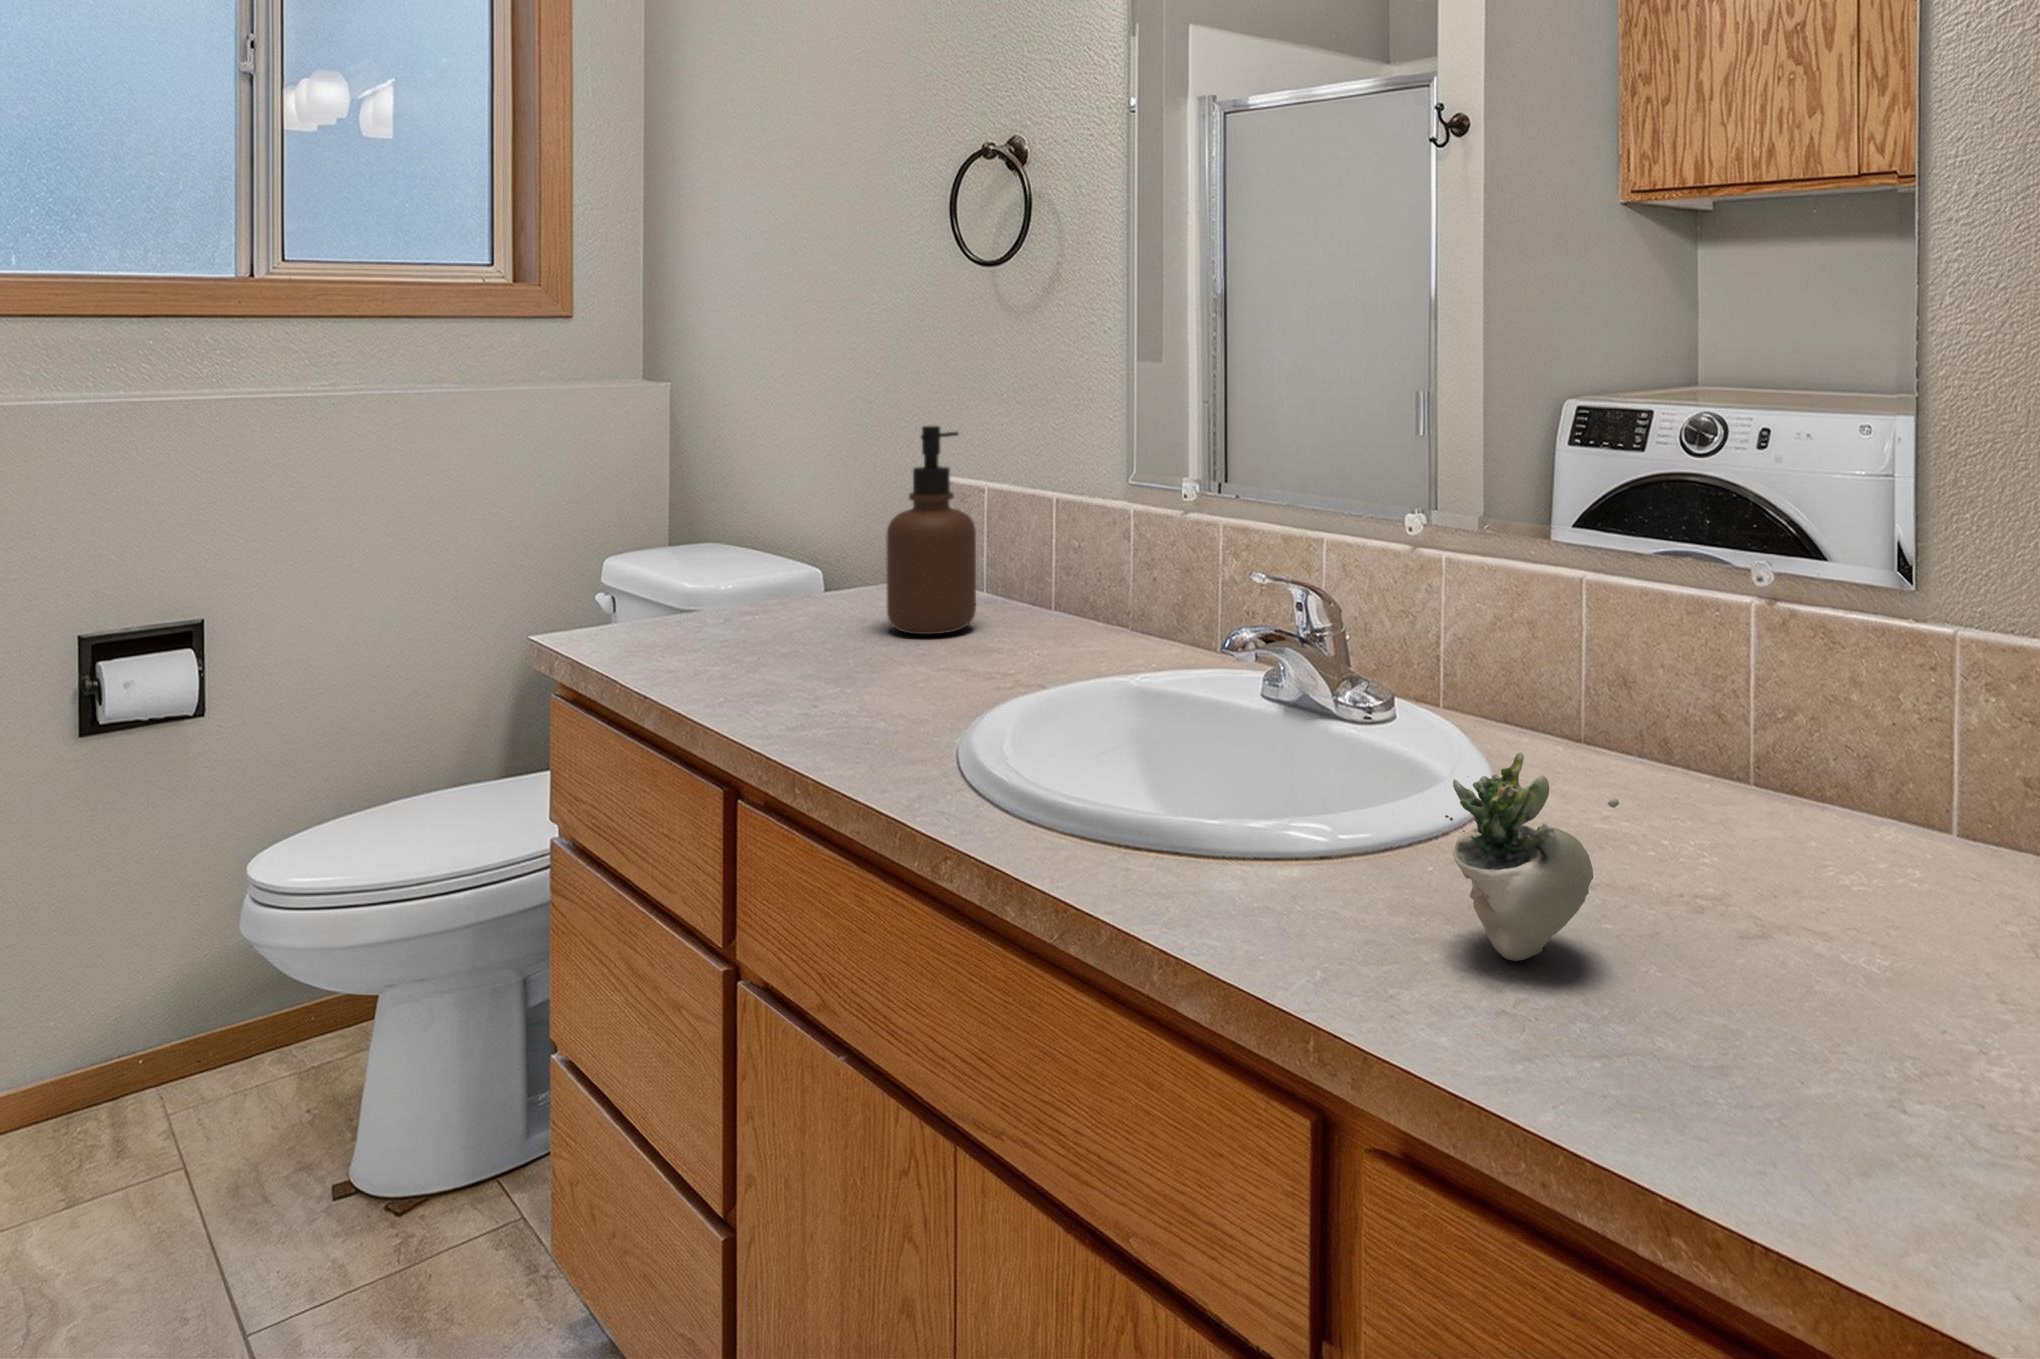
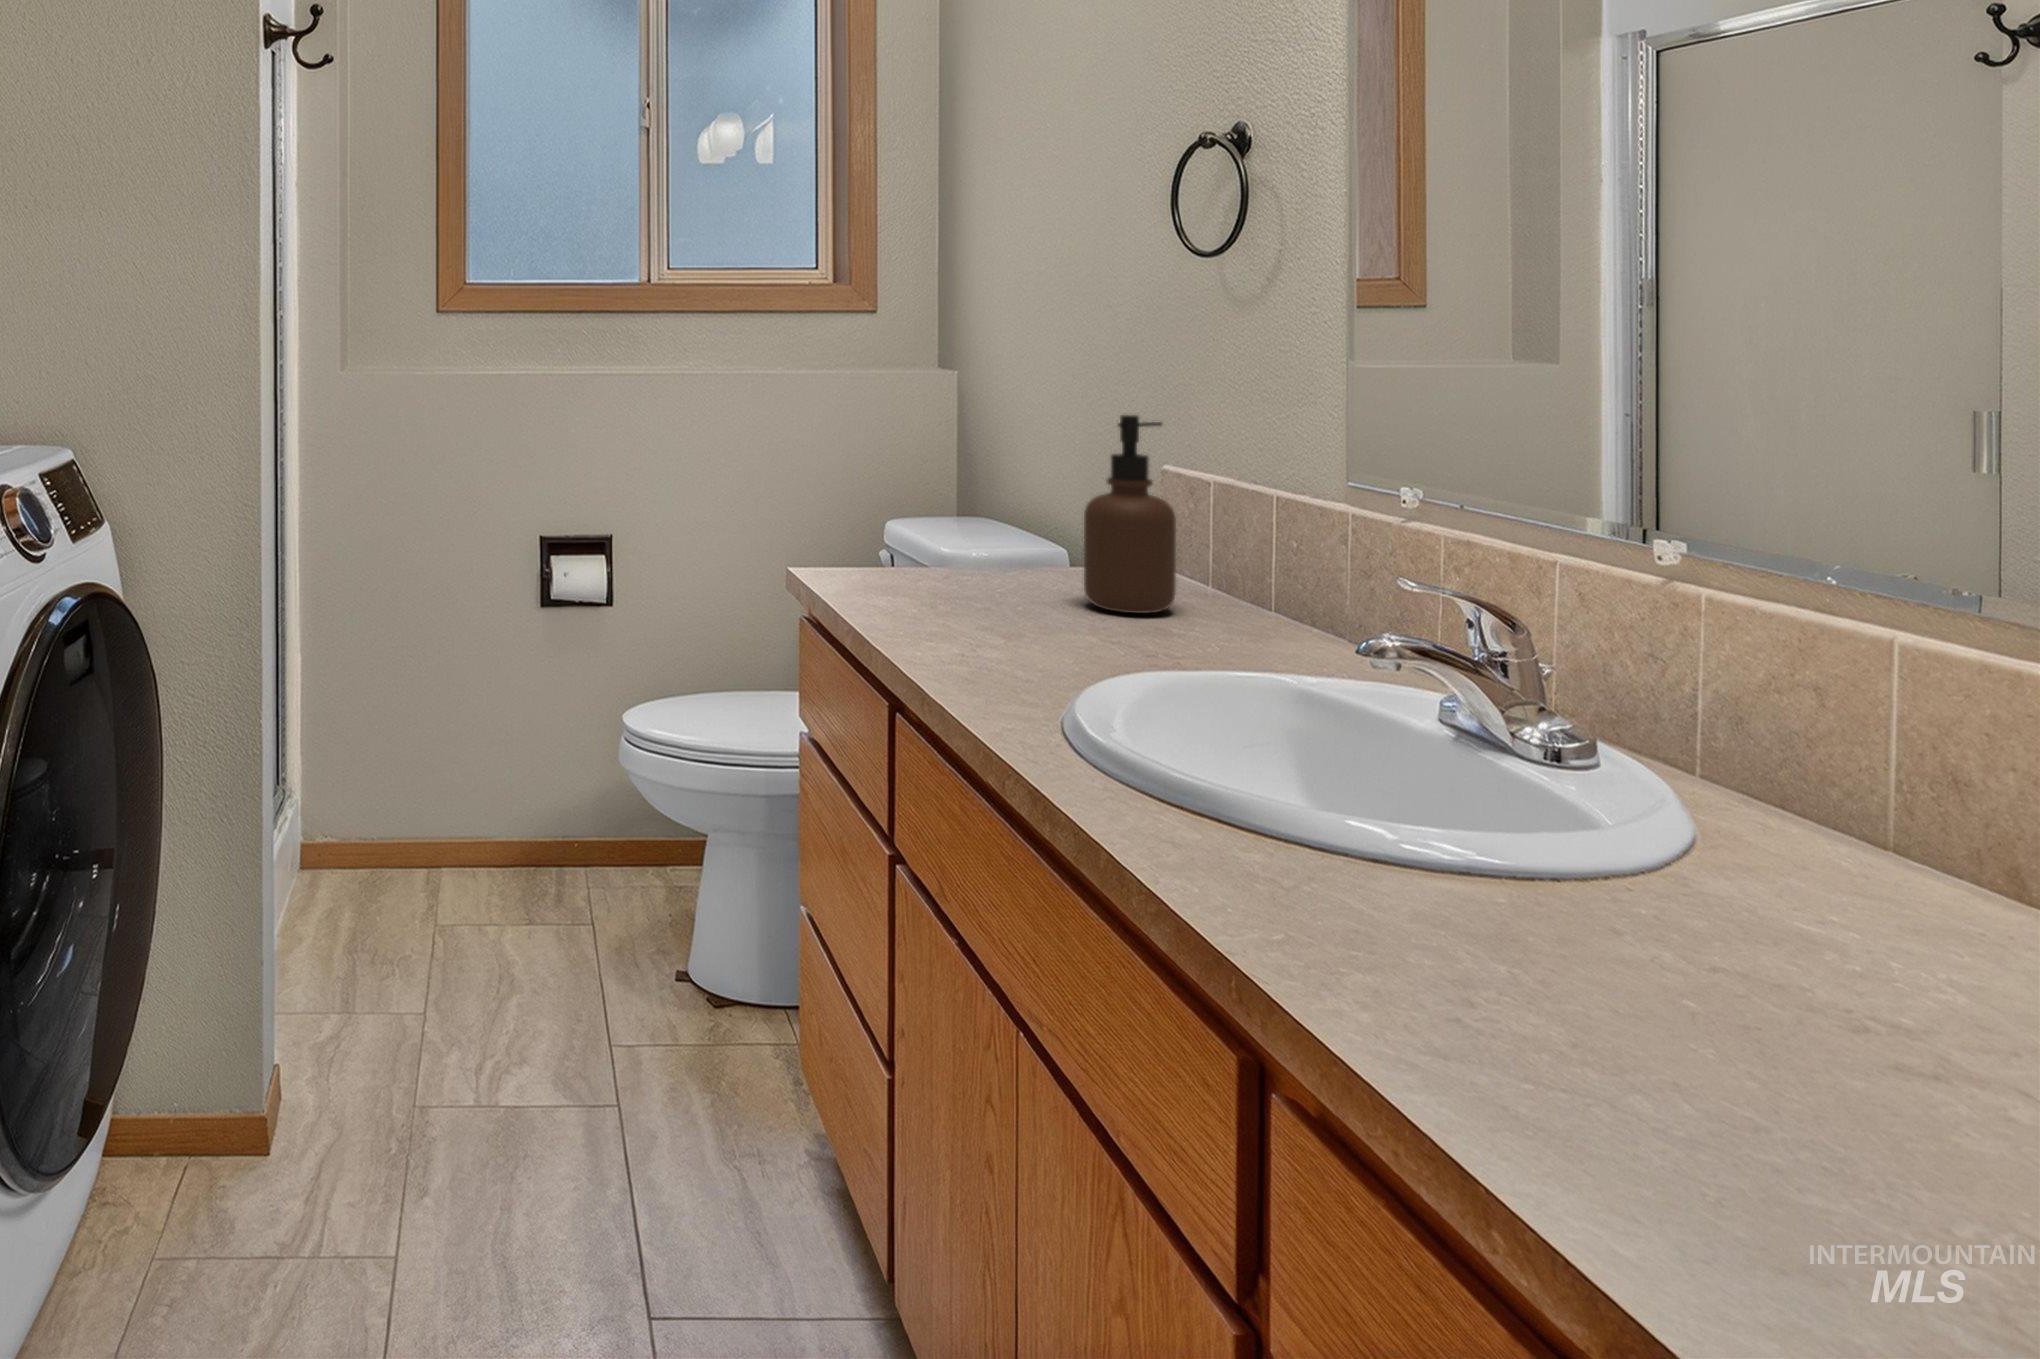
succulent plant: present [1445,753,1619,961] -> none [1428,777,1625,993]

